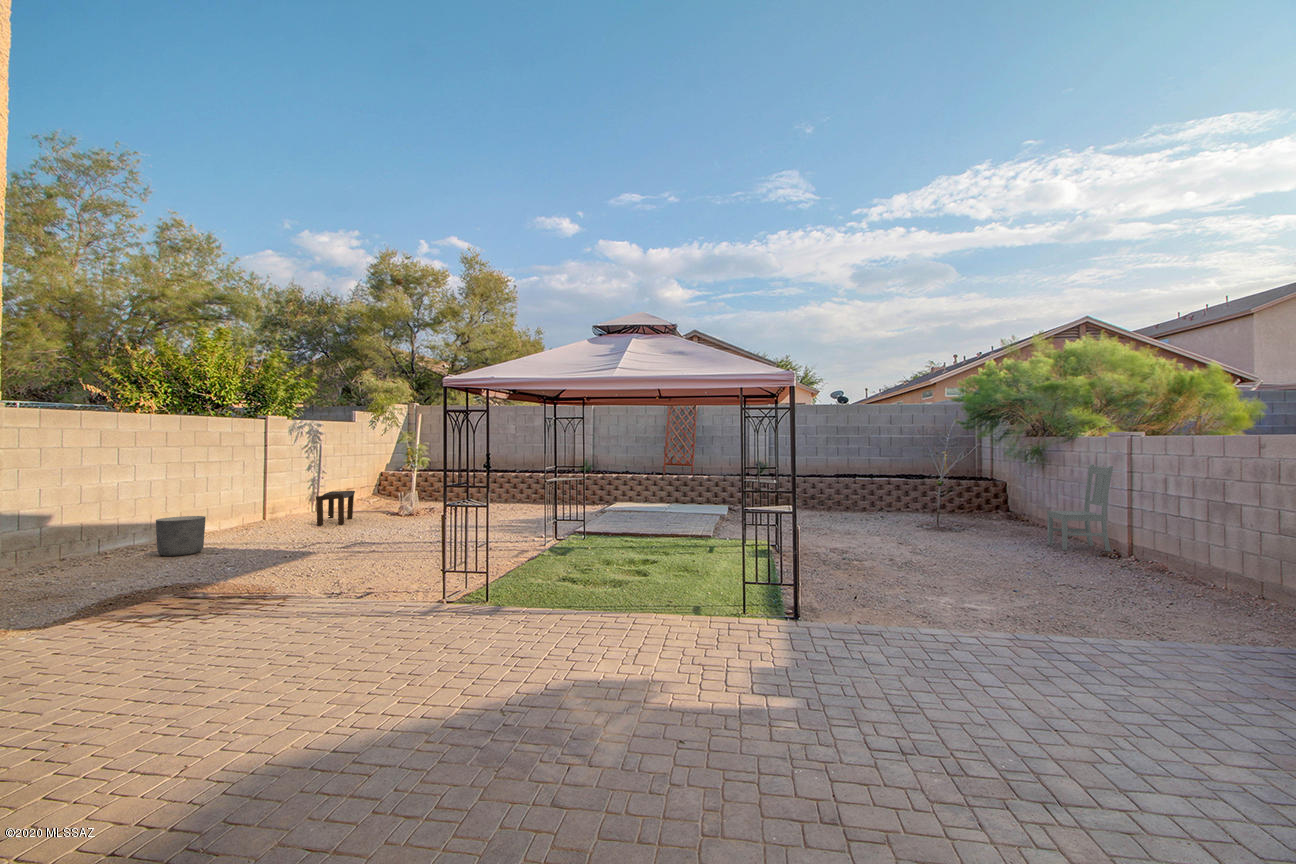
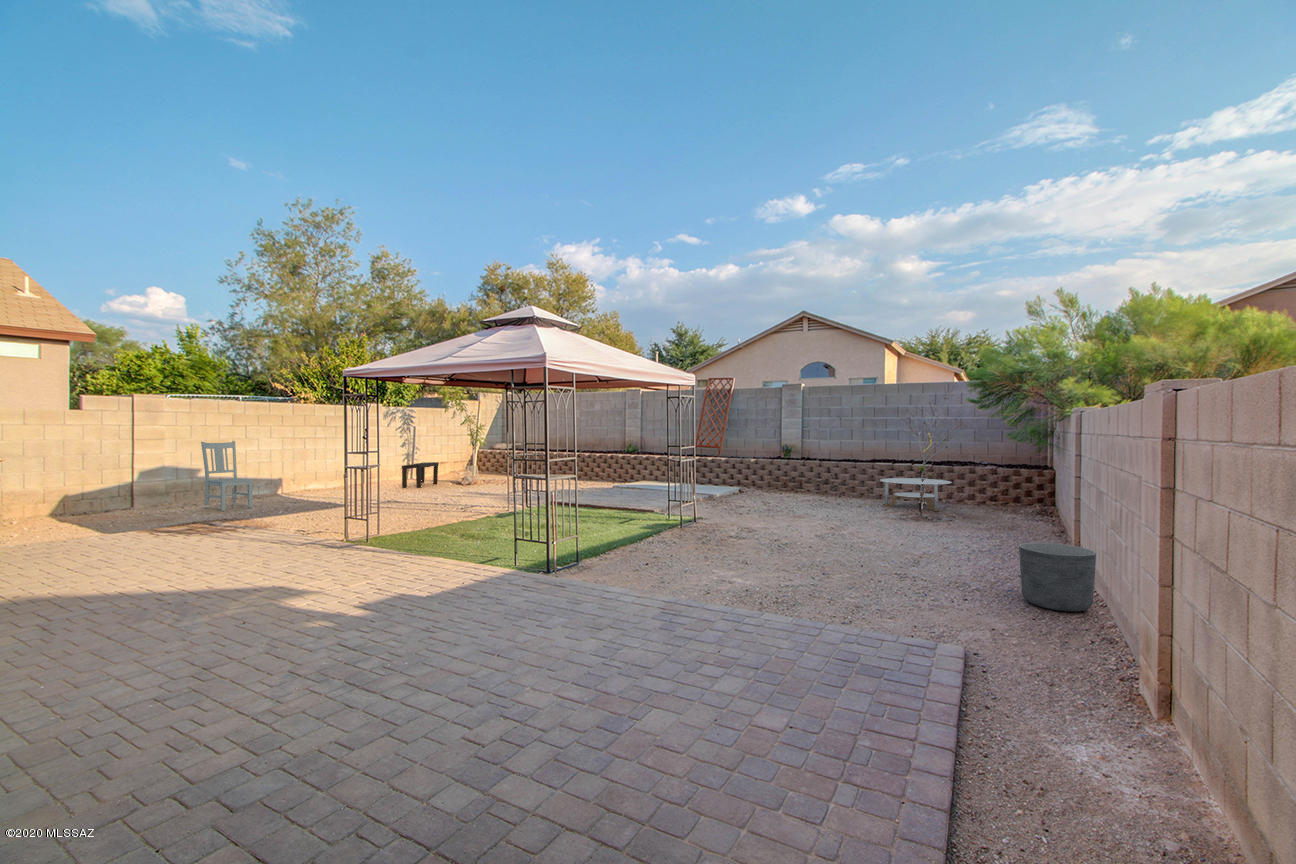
chair: present [1047,465,1113,552] -> present [201,441,253,511]
round table: none [872,491,938,520] -> present [880,478,952,511]
planter: present [156,516,206,556] -> present [1019,543,1096,612]

